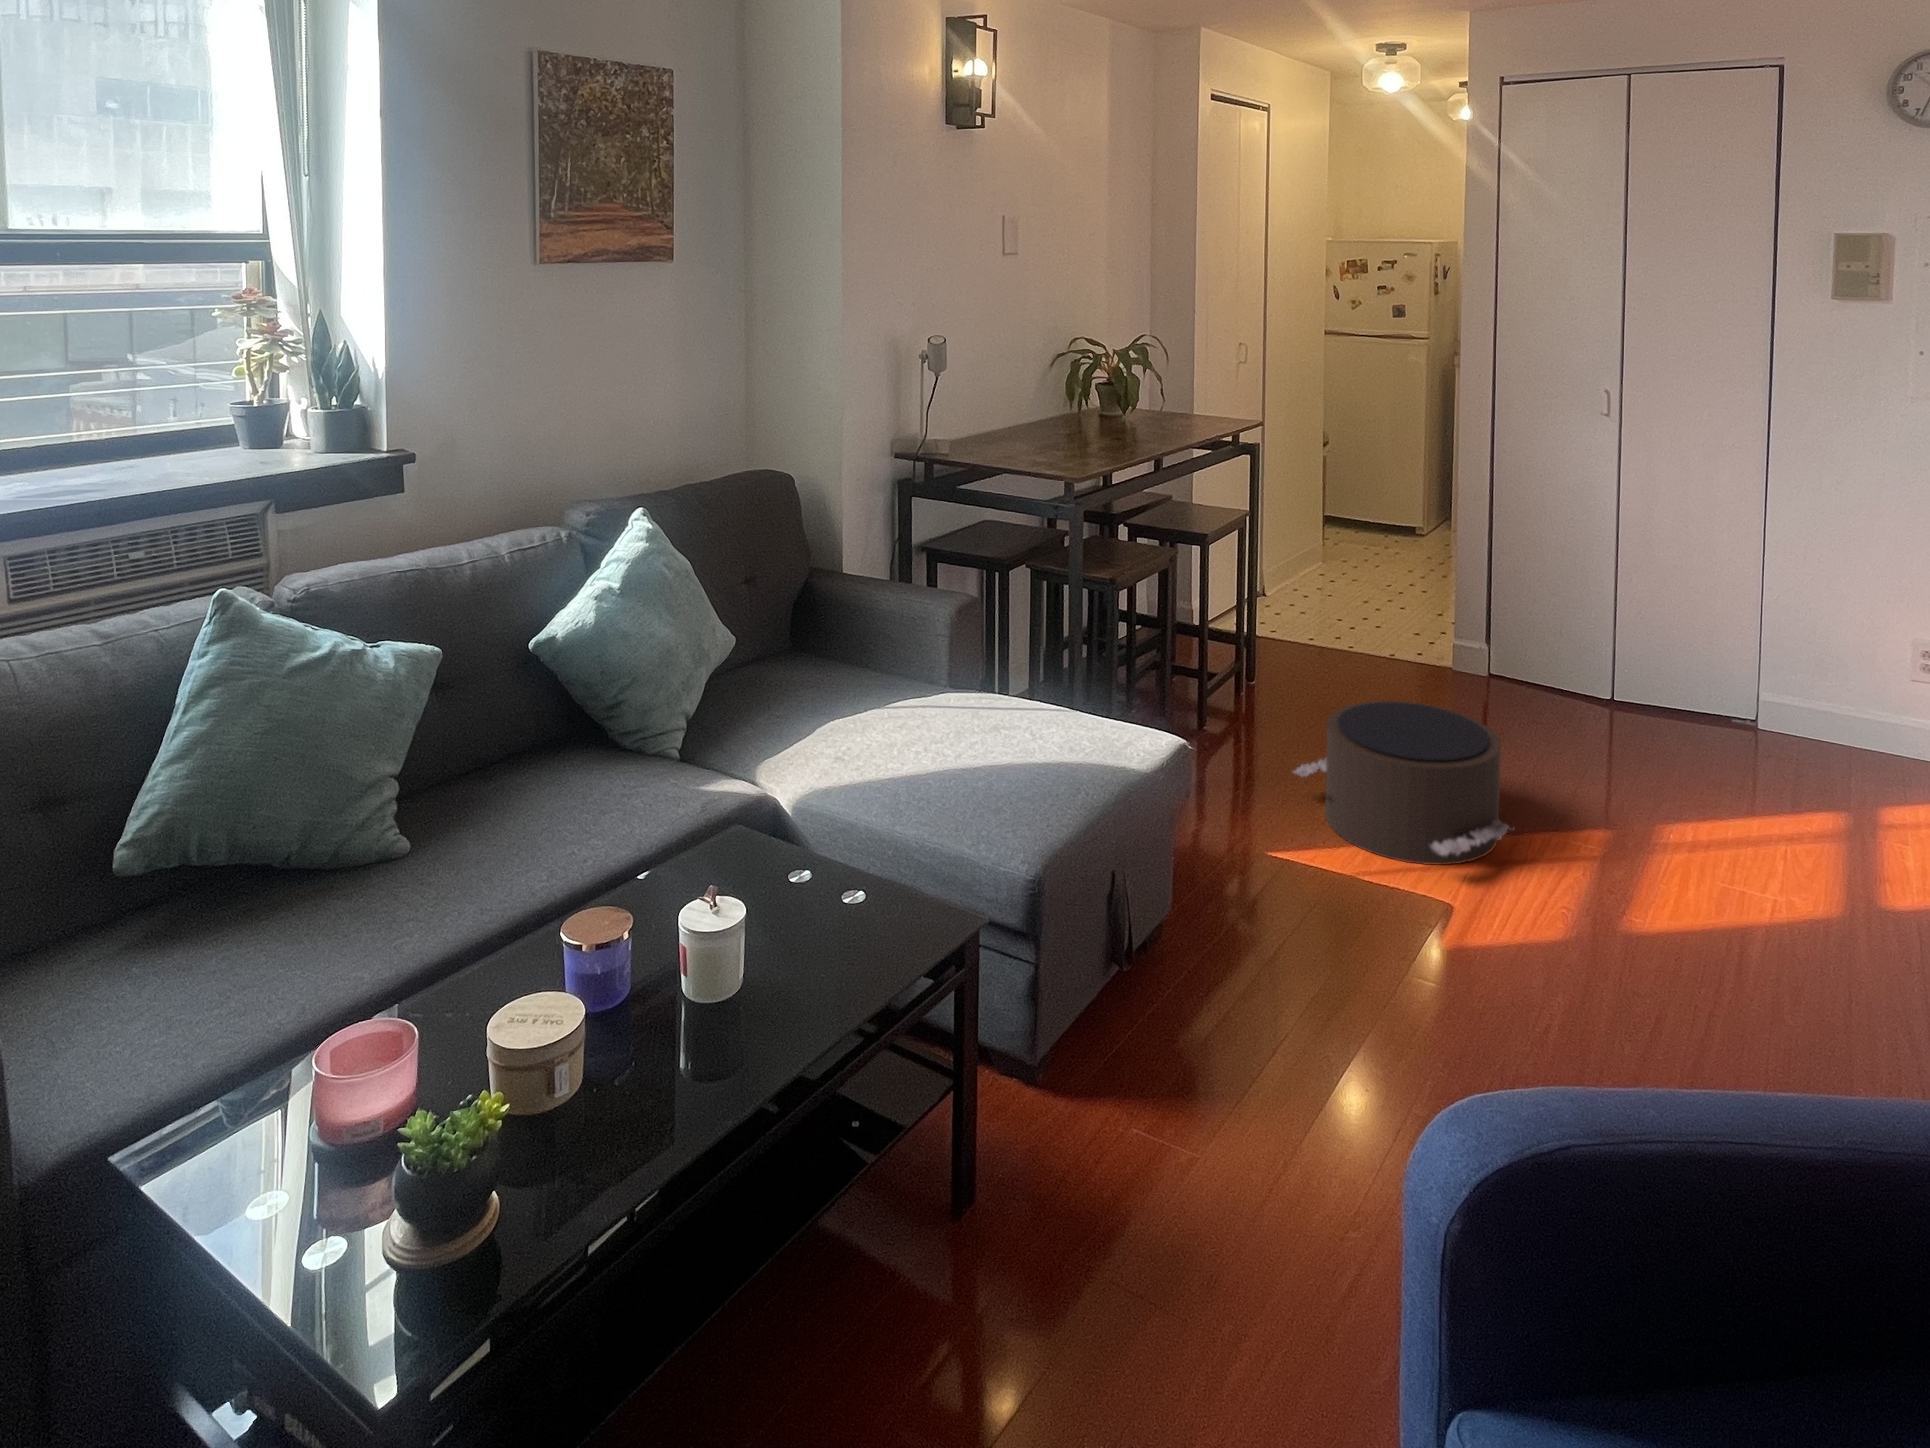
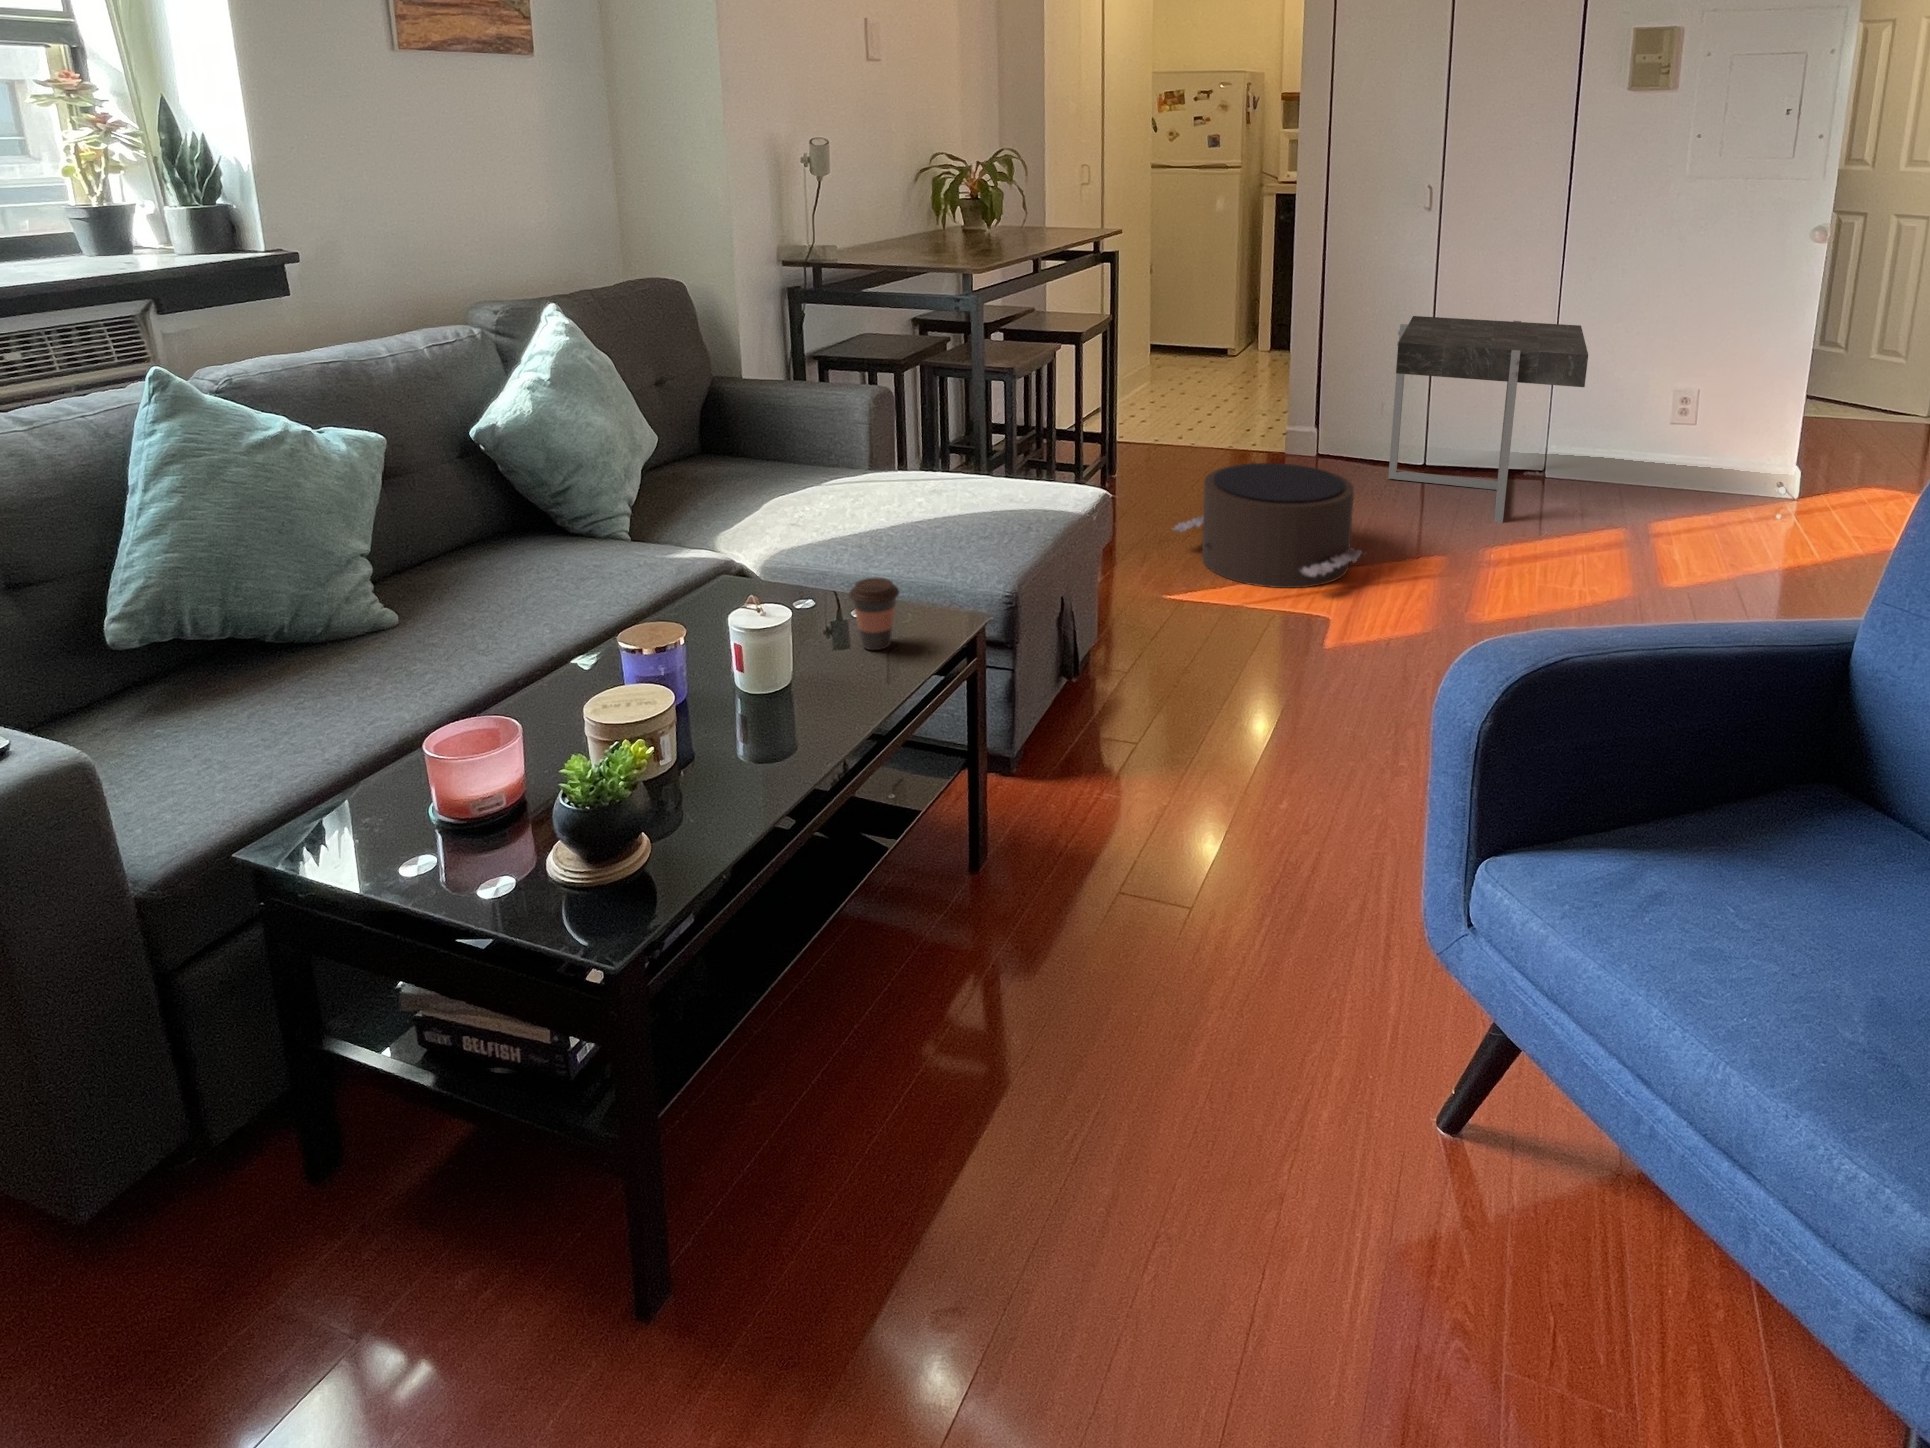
side table: none [1563,531,1796,796] -> present [1388,316,1588,523]
coffee cup: none [831,866,886,954] -> present [849,578,899,650]

